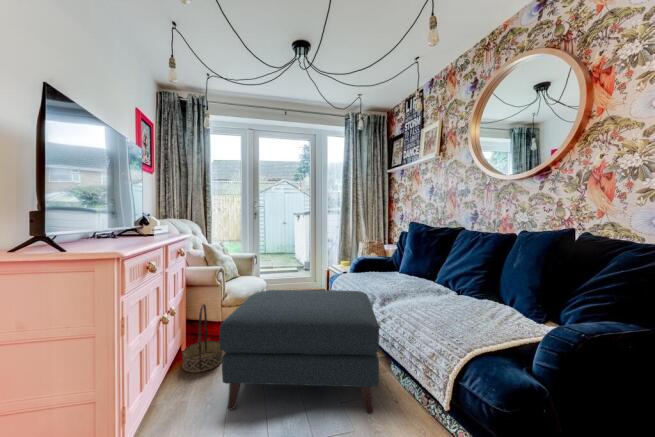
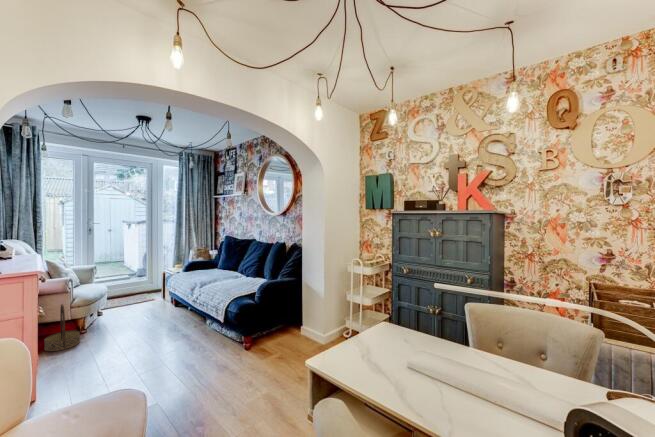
ottoman: present [219,290,379,414] -> none [92,282,195,357]

